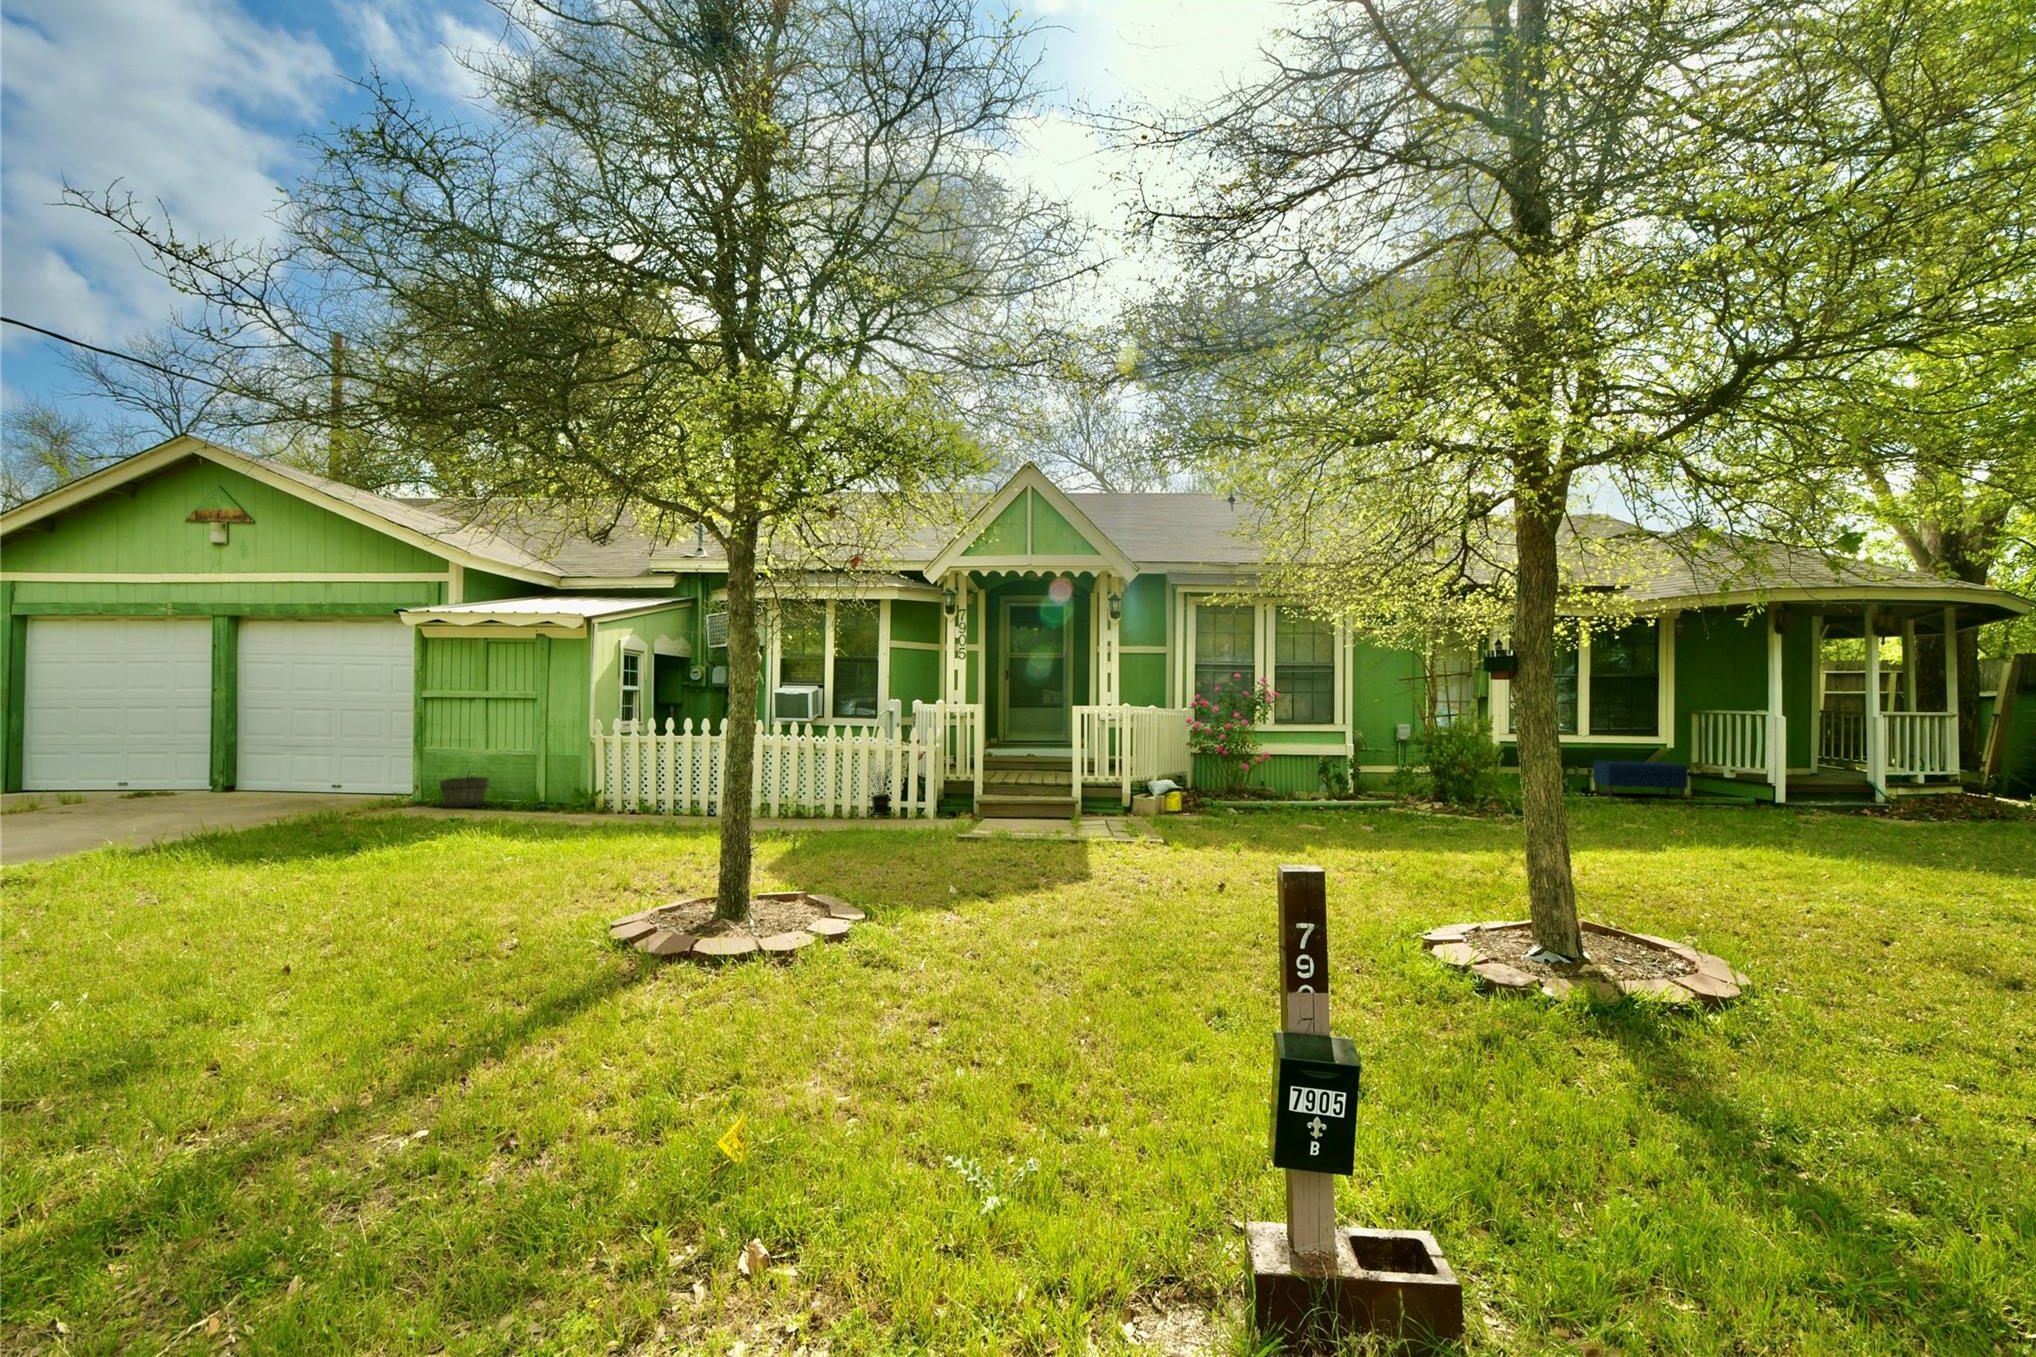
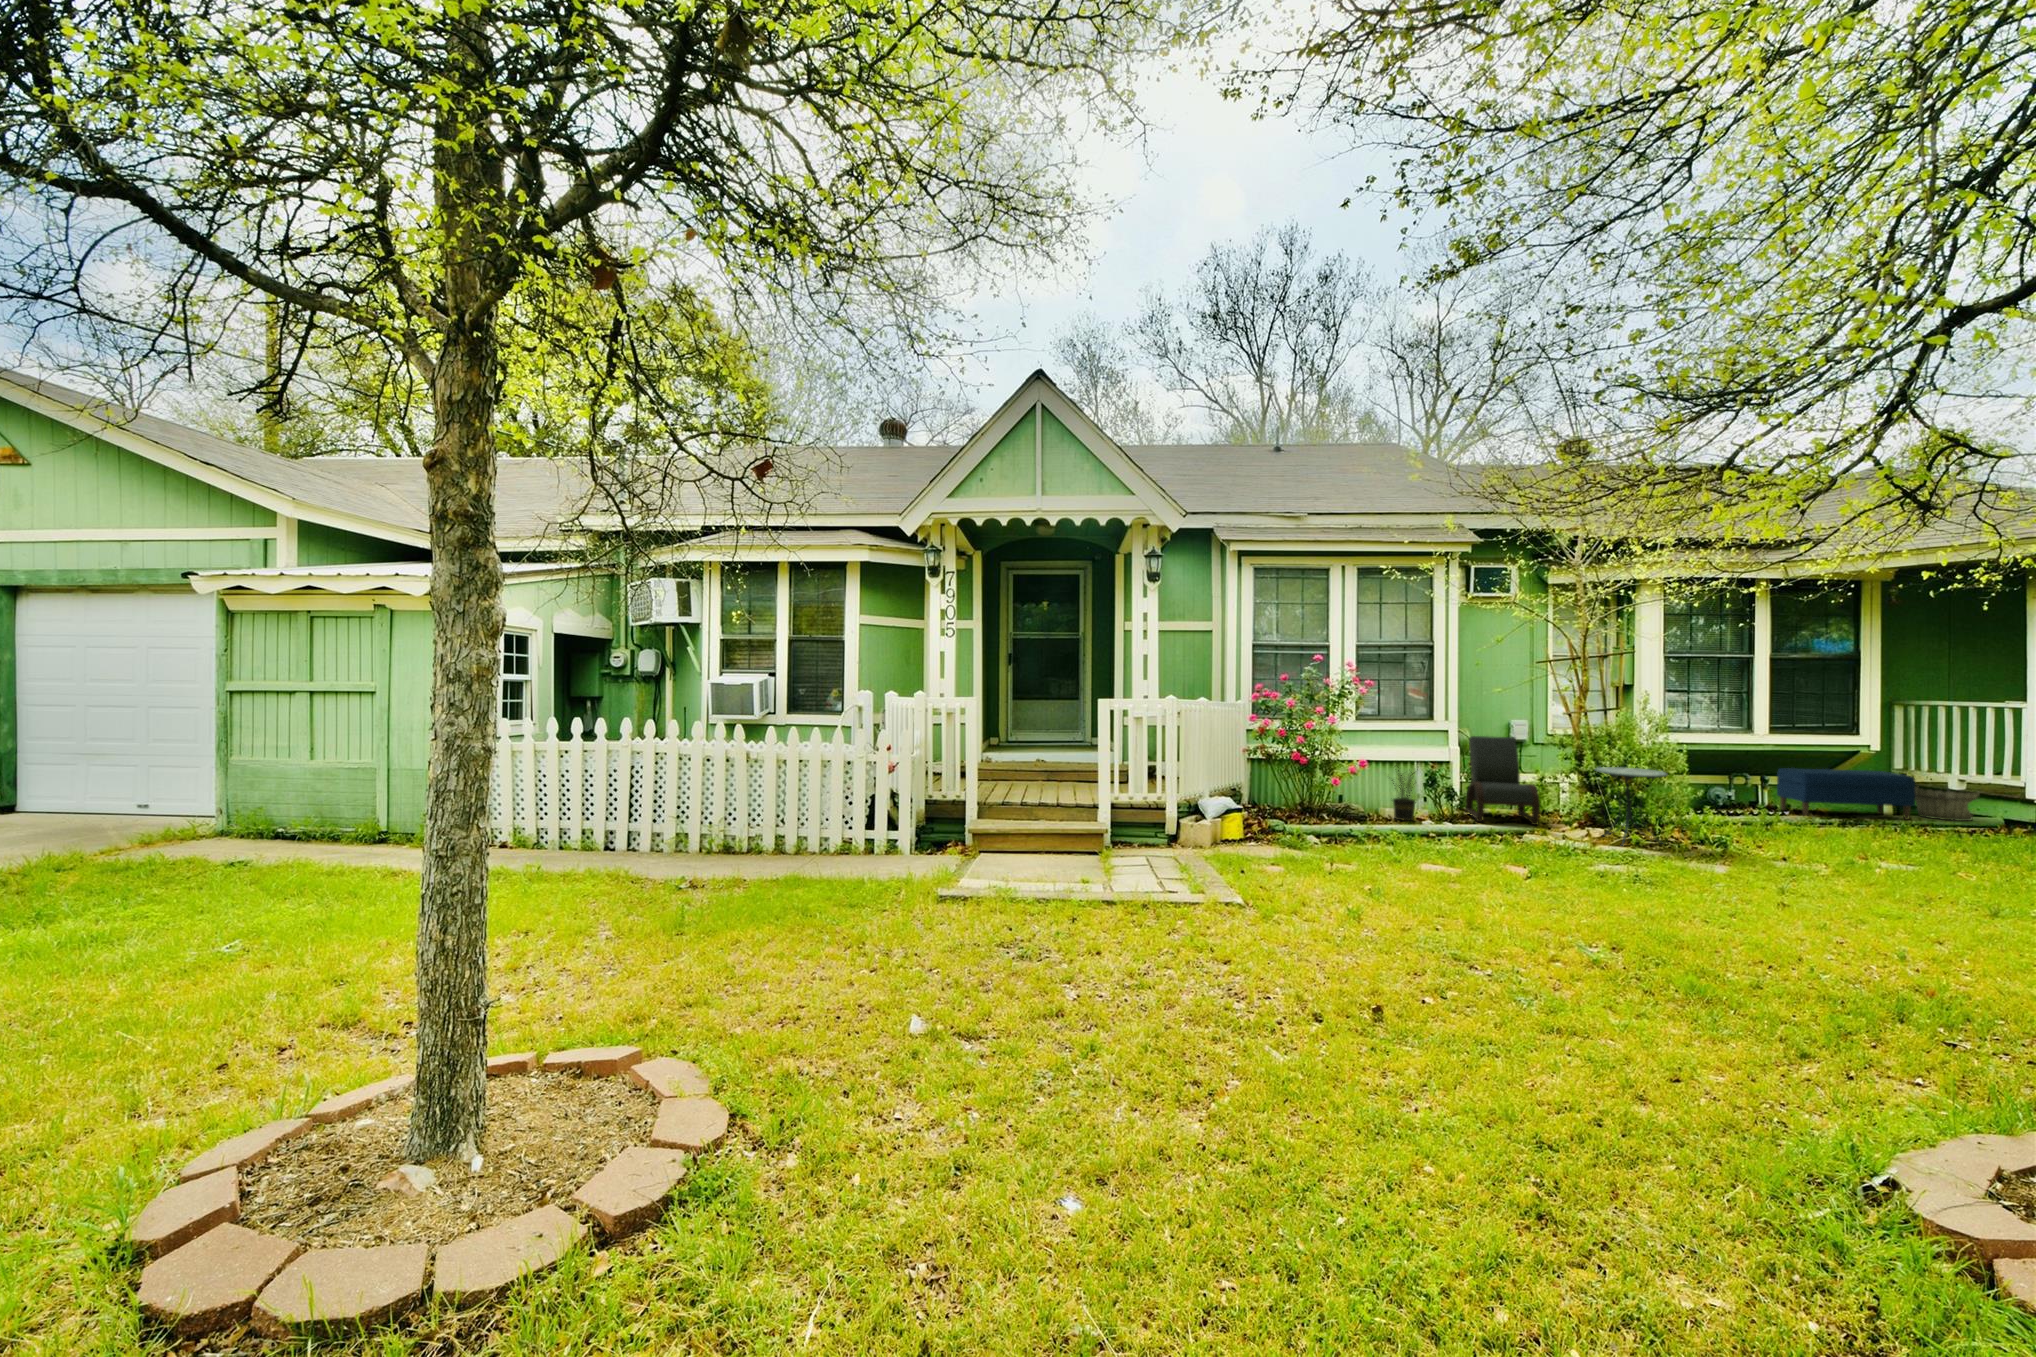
lounge chair: none [1353,735,1404,801] -> present [1466,736,1540,825]
side table: none [1436,757,1486,814] -> present [1595,767,1667,845]
potted plant: present [868,766,890,815] -> present [1392,761,1418,821]
wooden bucket: present [440,776,489,807] -> present [1915,786,1979,821]

